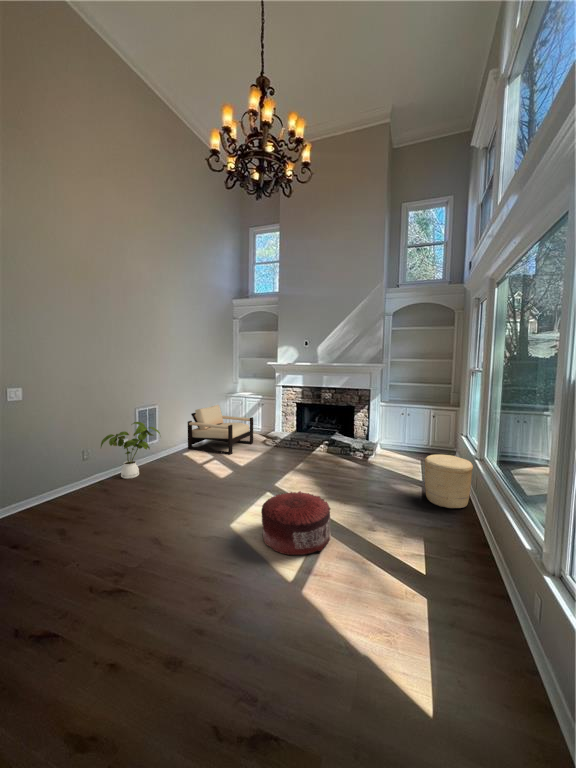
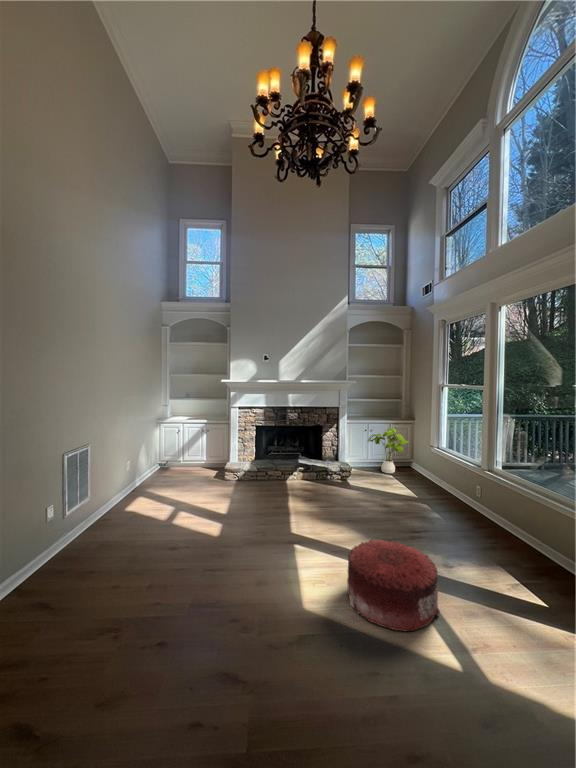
armchair: present [188,405,253,455] -> none [129,435,210,500]
house plant: present [101,422,160,479] -> present [368,428,410,473]
woven basket: present [425,454,473,508] -> none [445,471,494,526]

